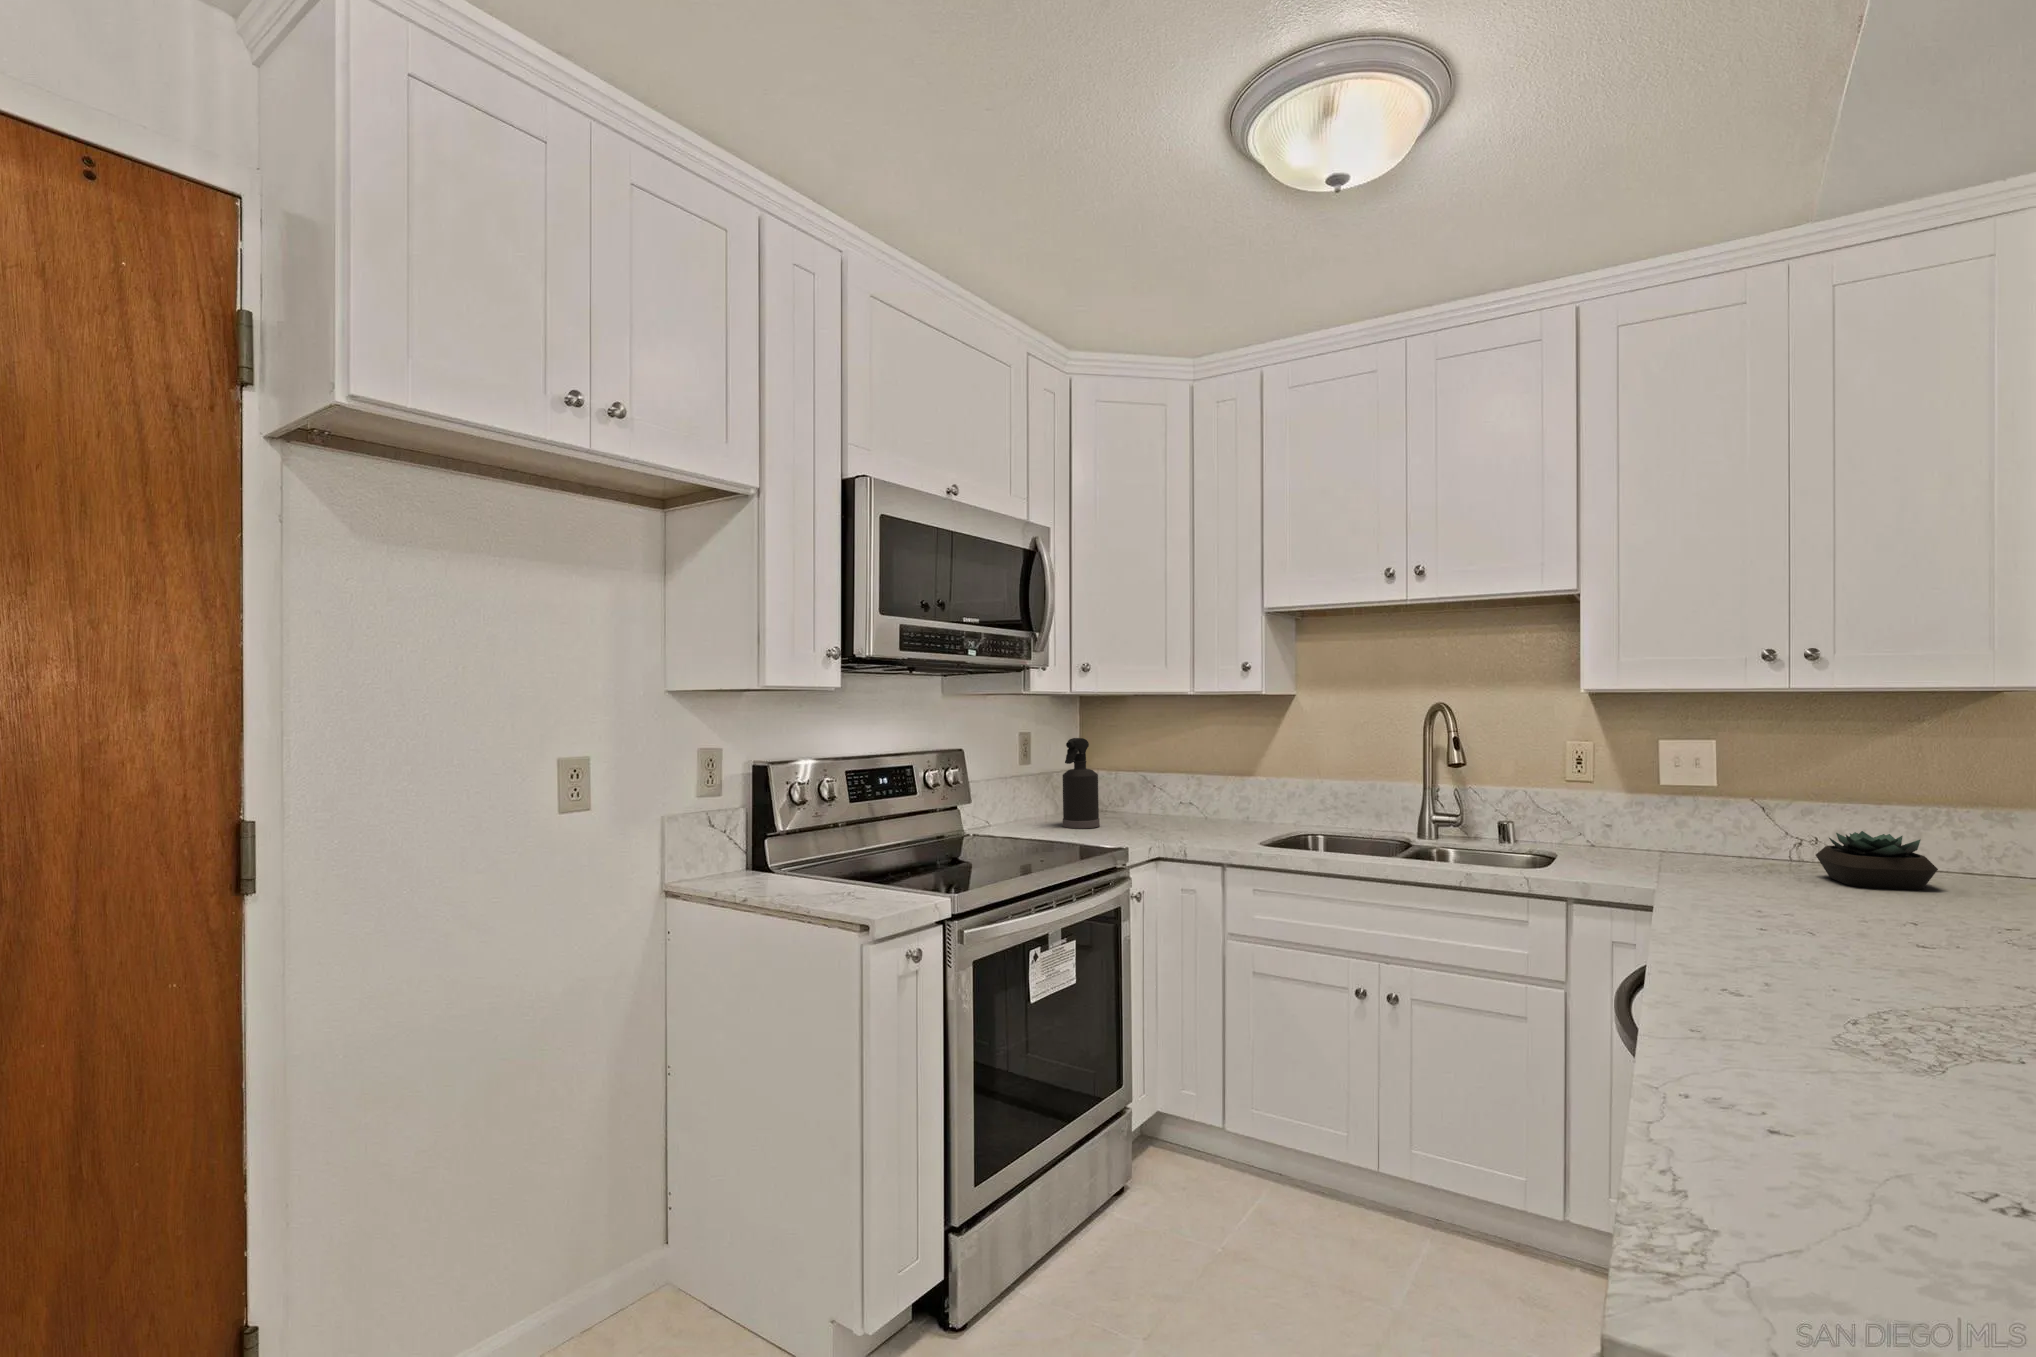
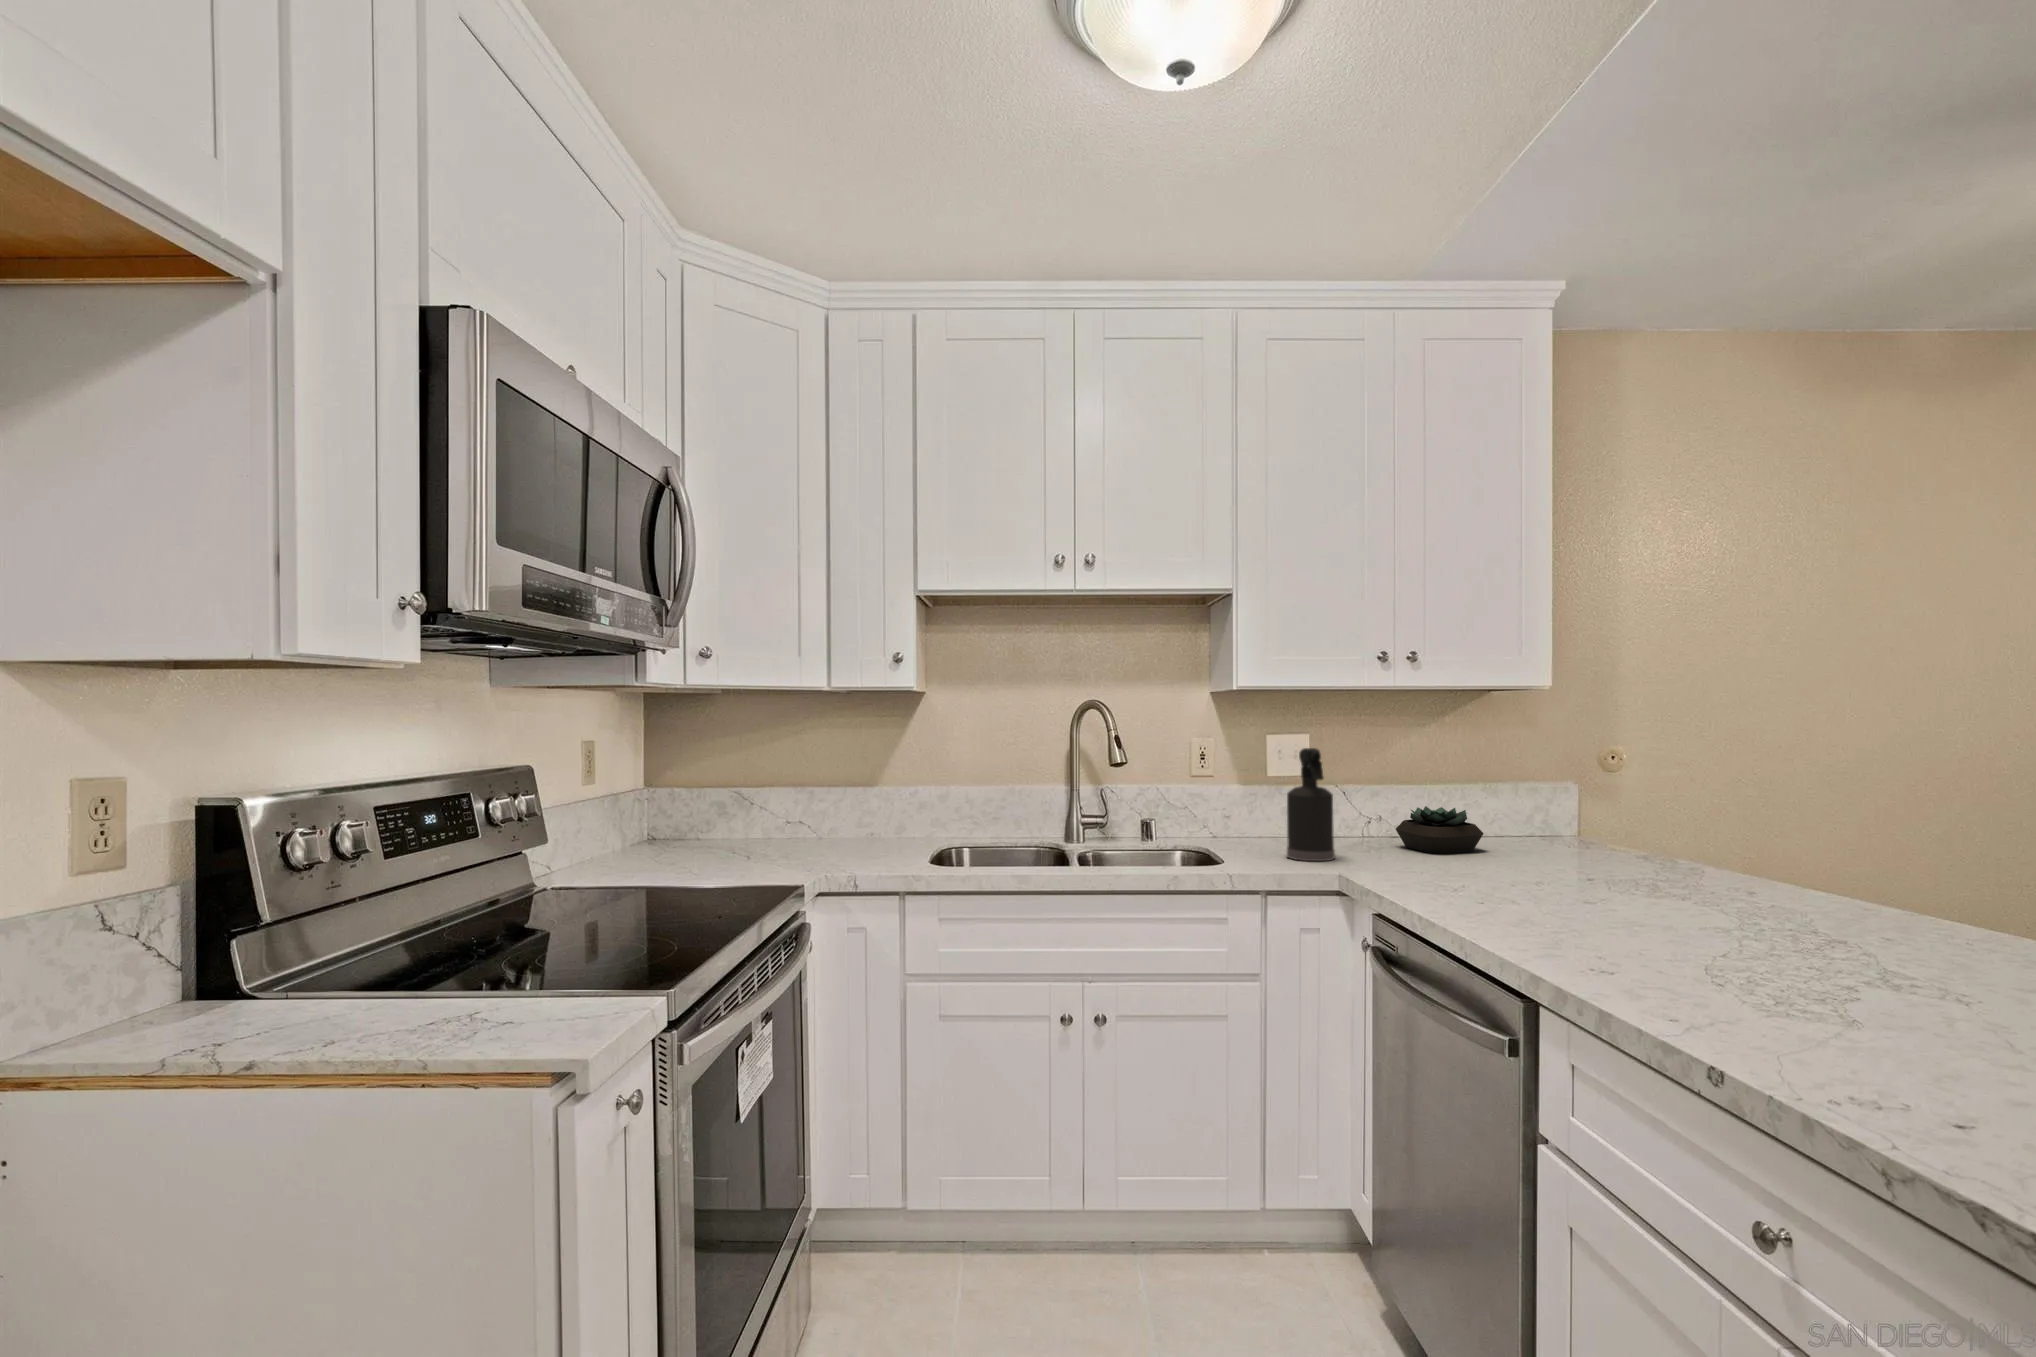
spray bottle: present [1063,738,1100,828] -> present [1287,748,1335,861]

